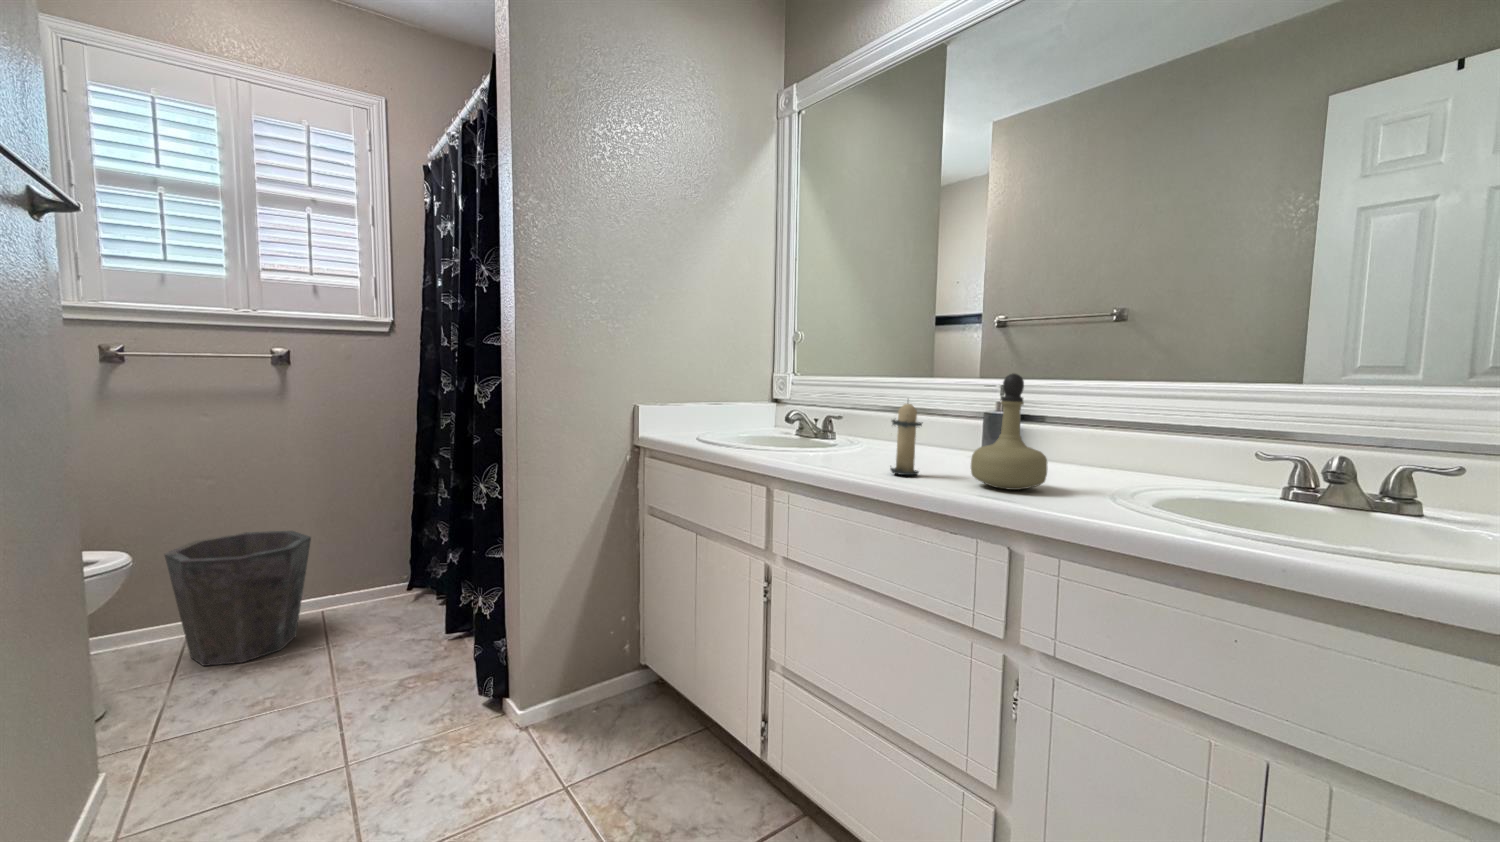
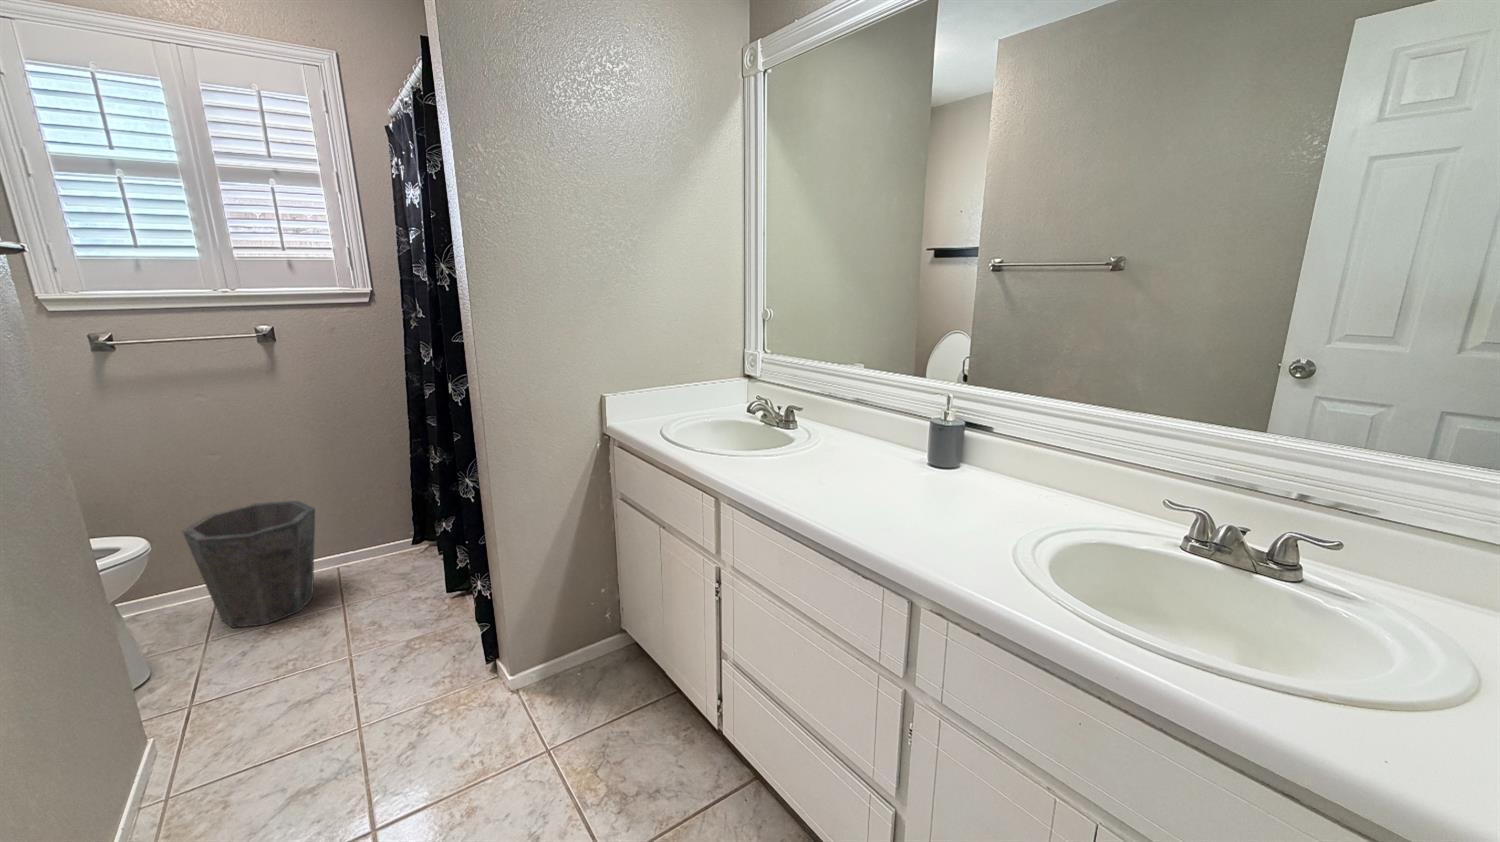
perfume bottle: present [971,374,1047,490] -> none [888,423,958,534]
candle: present [891,403,922,475] -> none [816,433,853,509]

